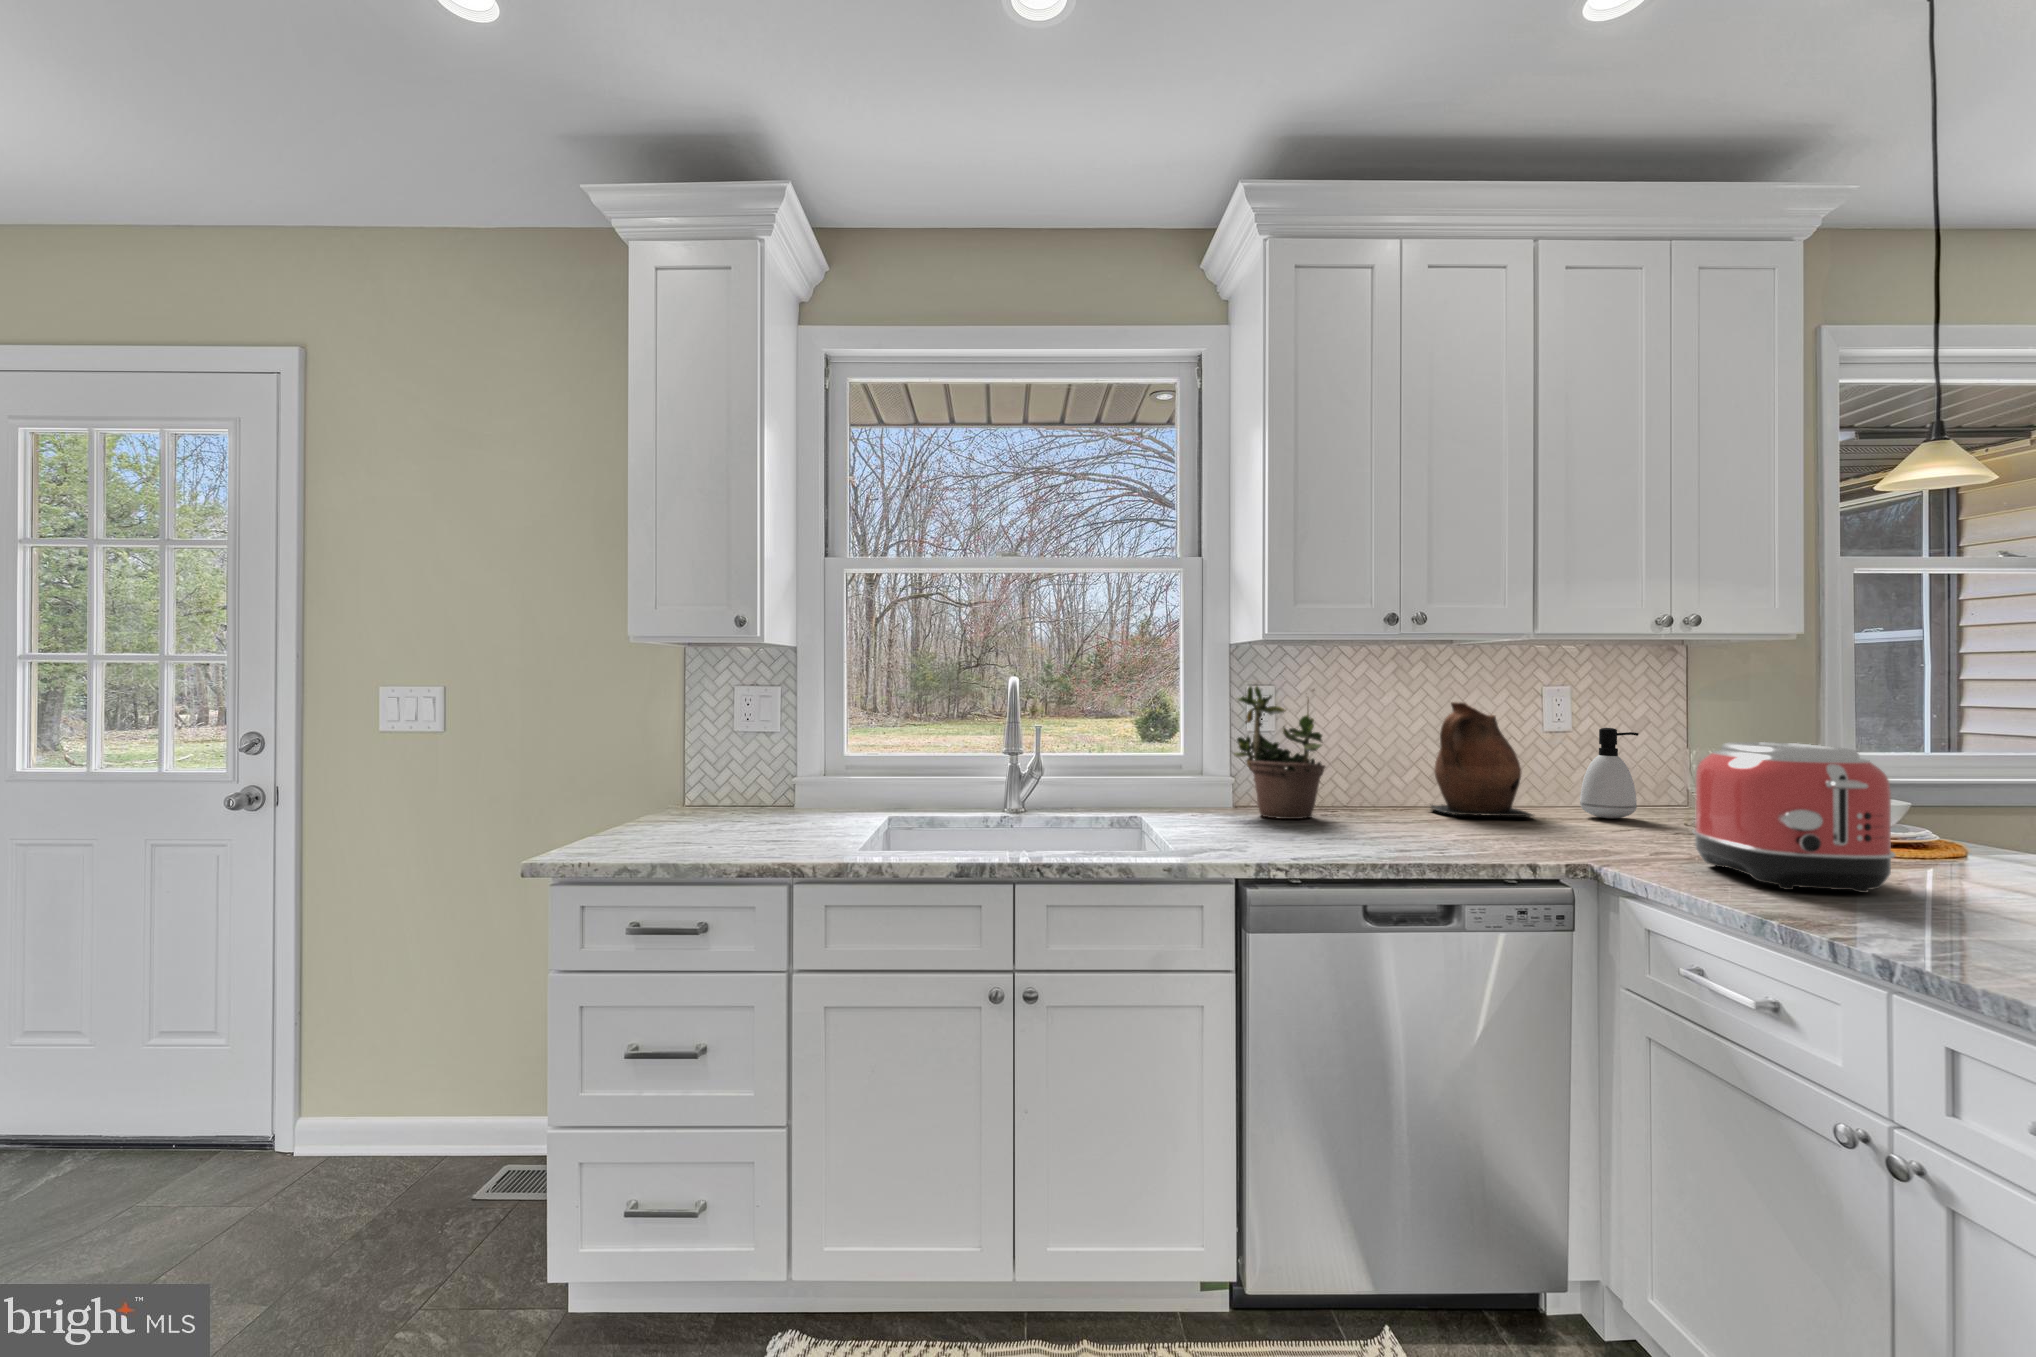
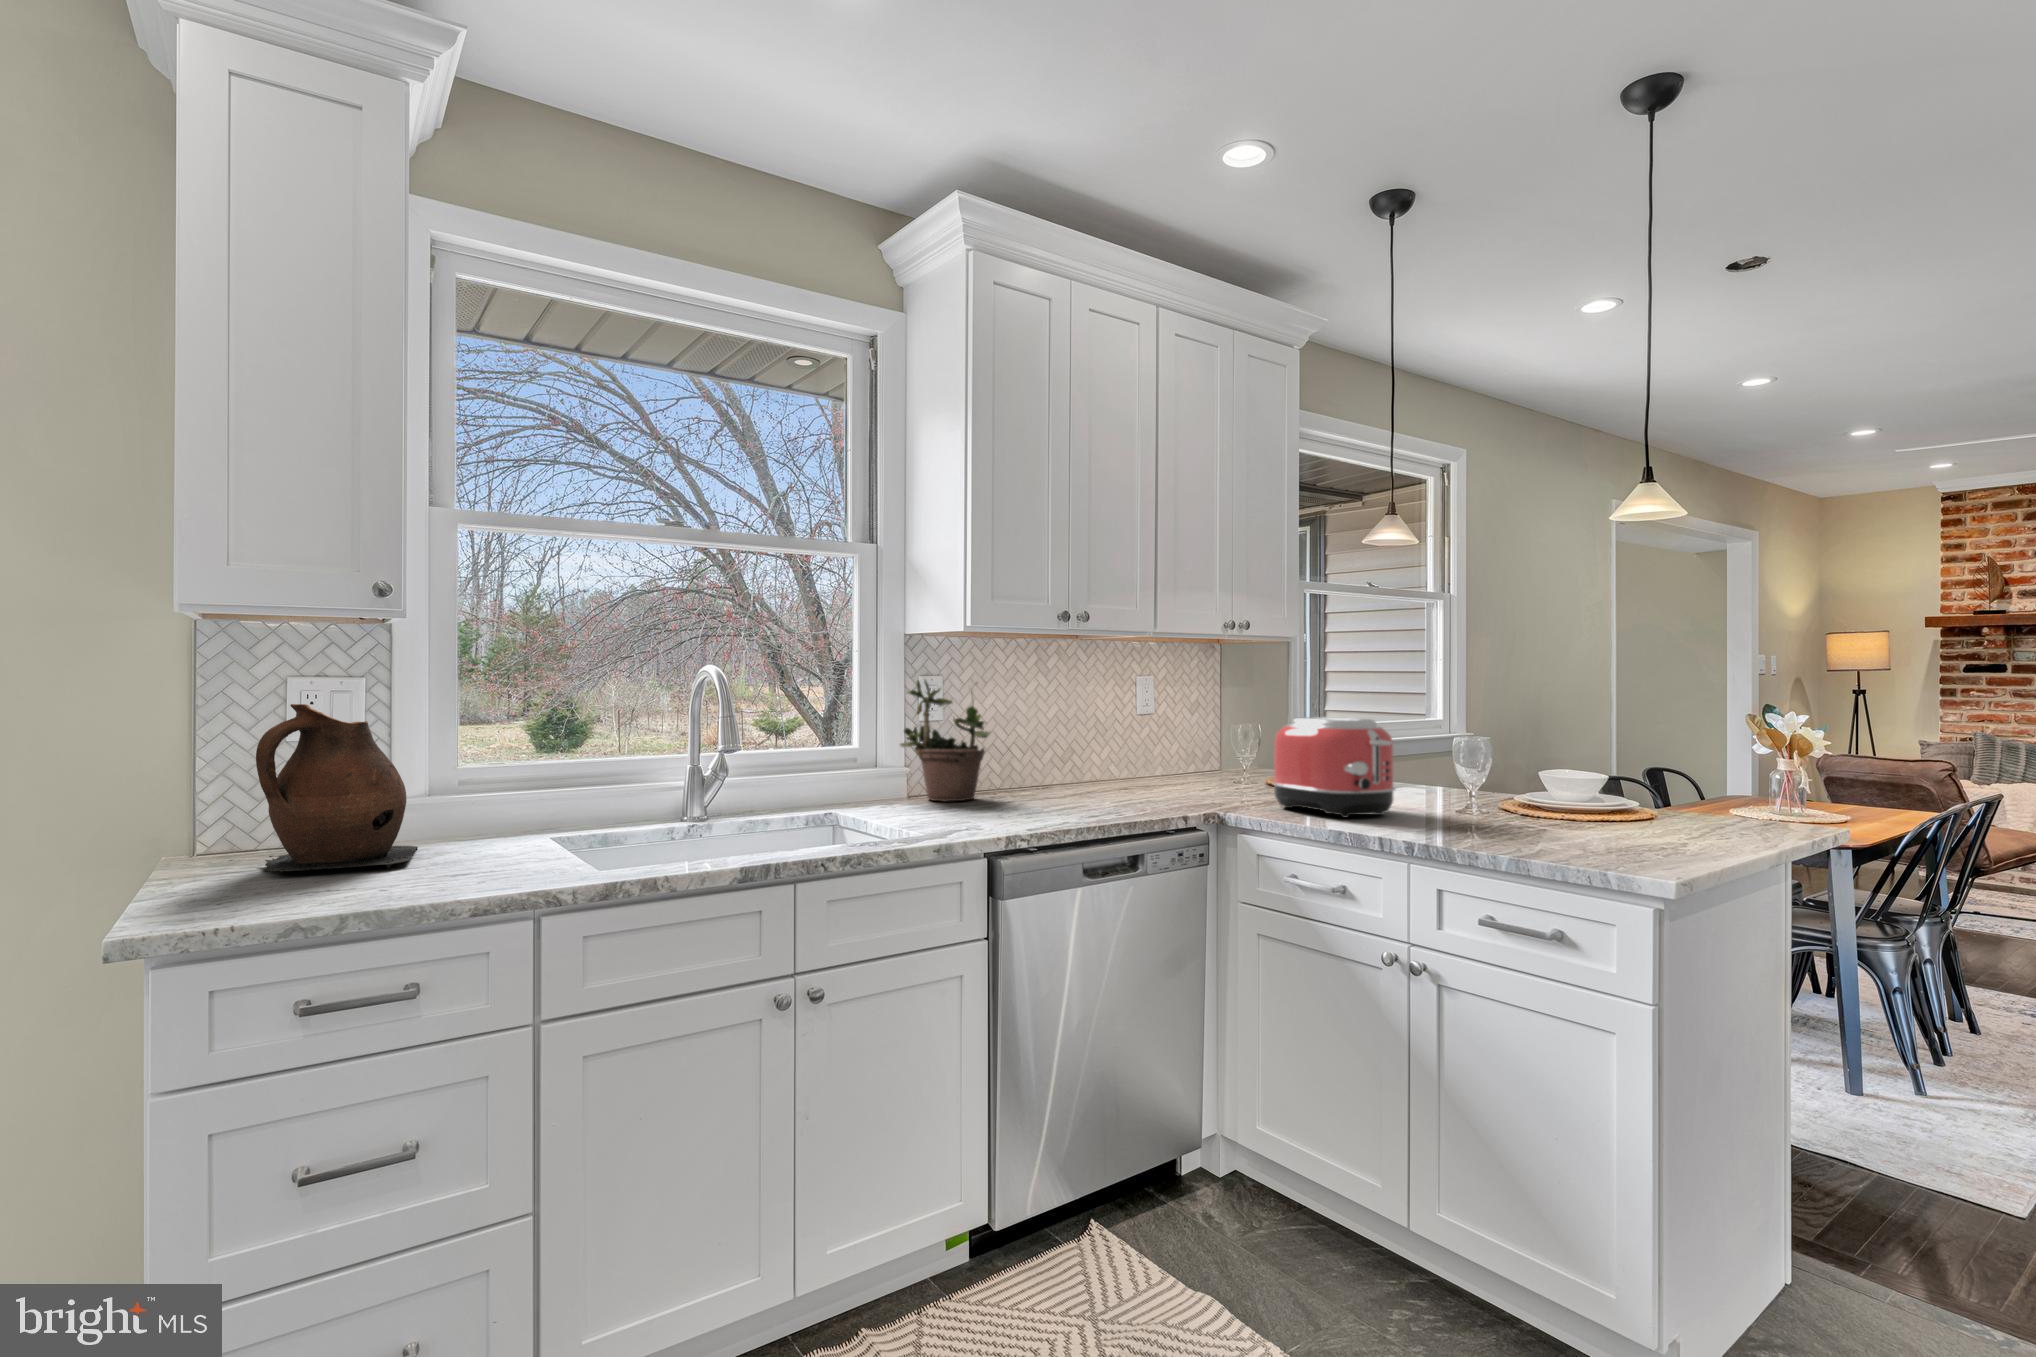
ceramic pitcher: present [1431,702,1534,818] -> present [256,704,418,872]
soap dispenser: present [1580,728,1638,818] -> none [1149,712,1189,783]

